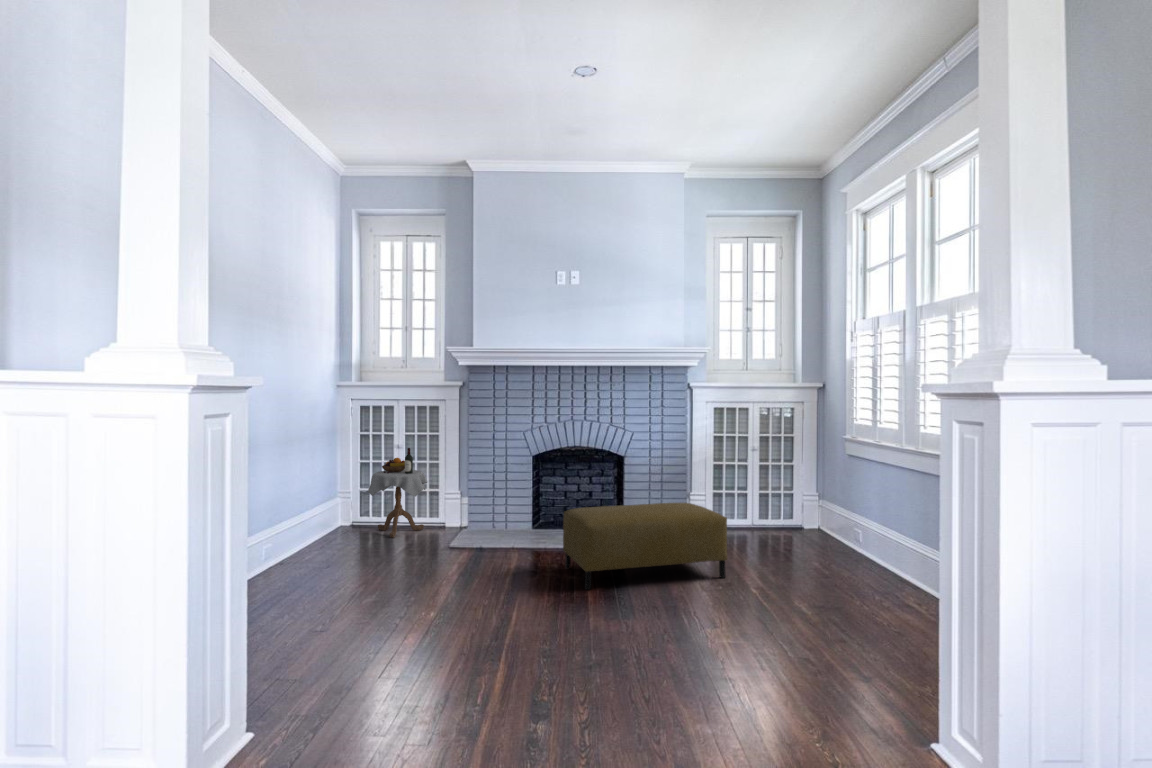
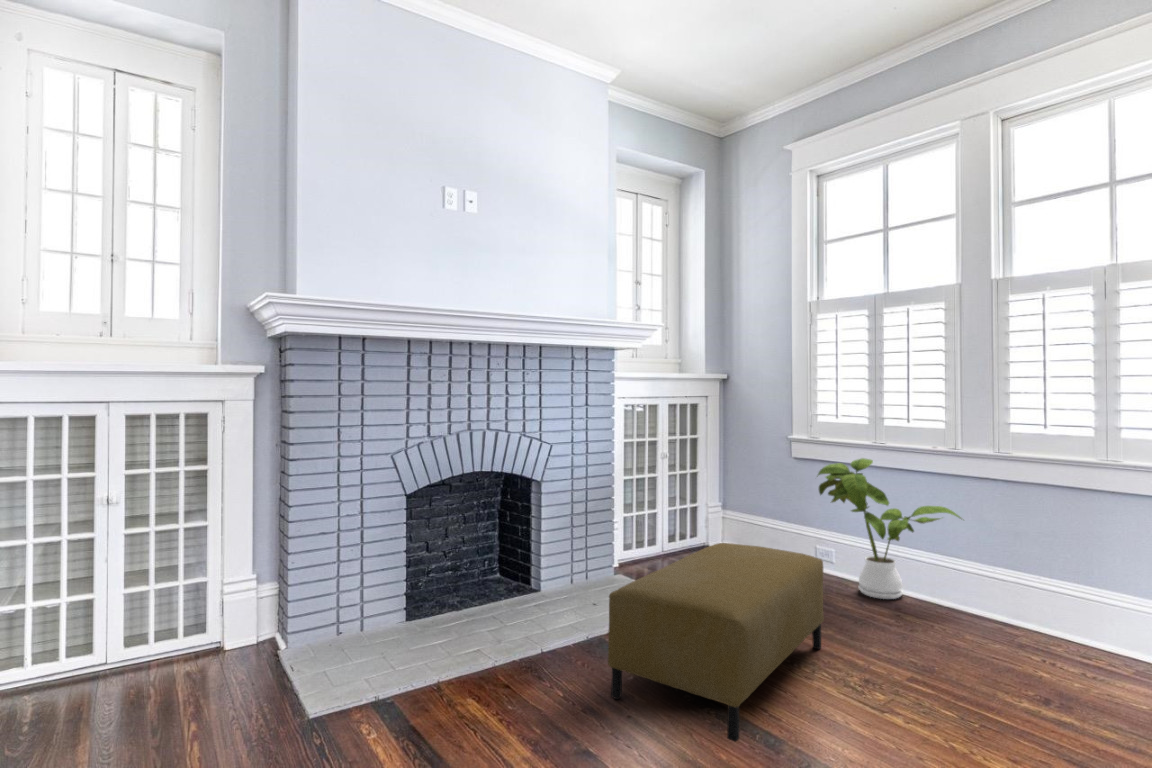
side table: present [368,448,427,538] -> none [51,505,210,717]
house plant: none [795,455,904,573] -> present [818,458,961,599]

